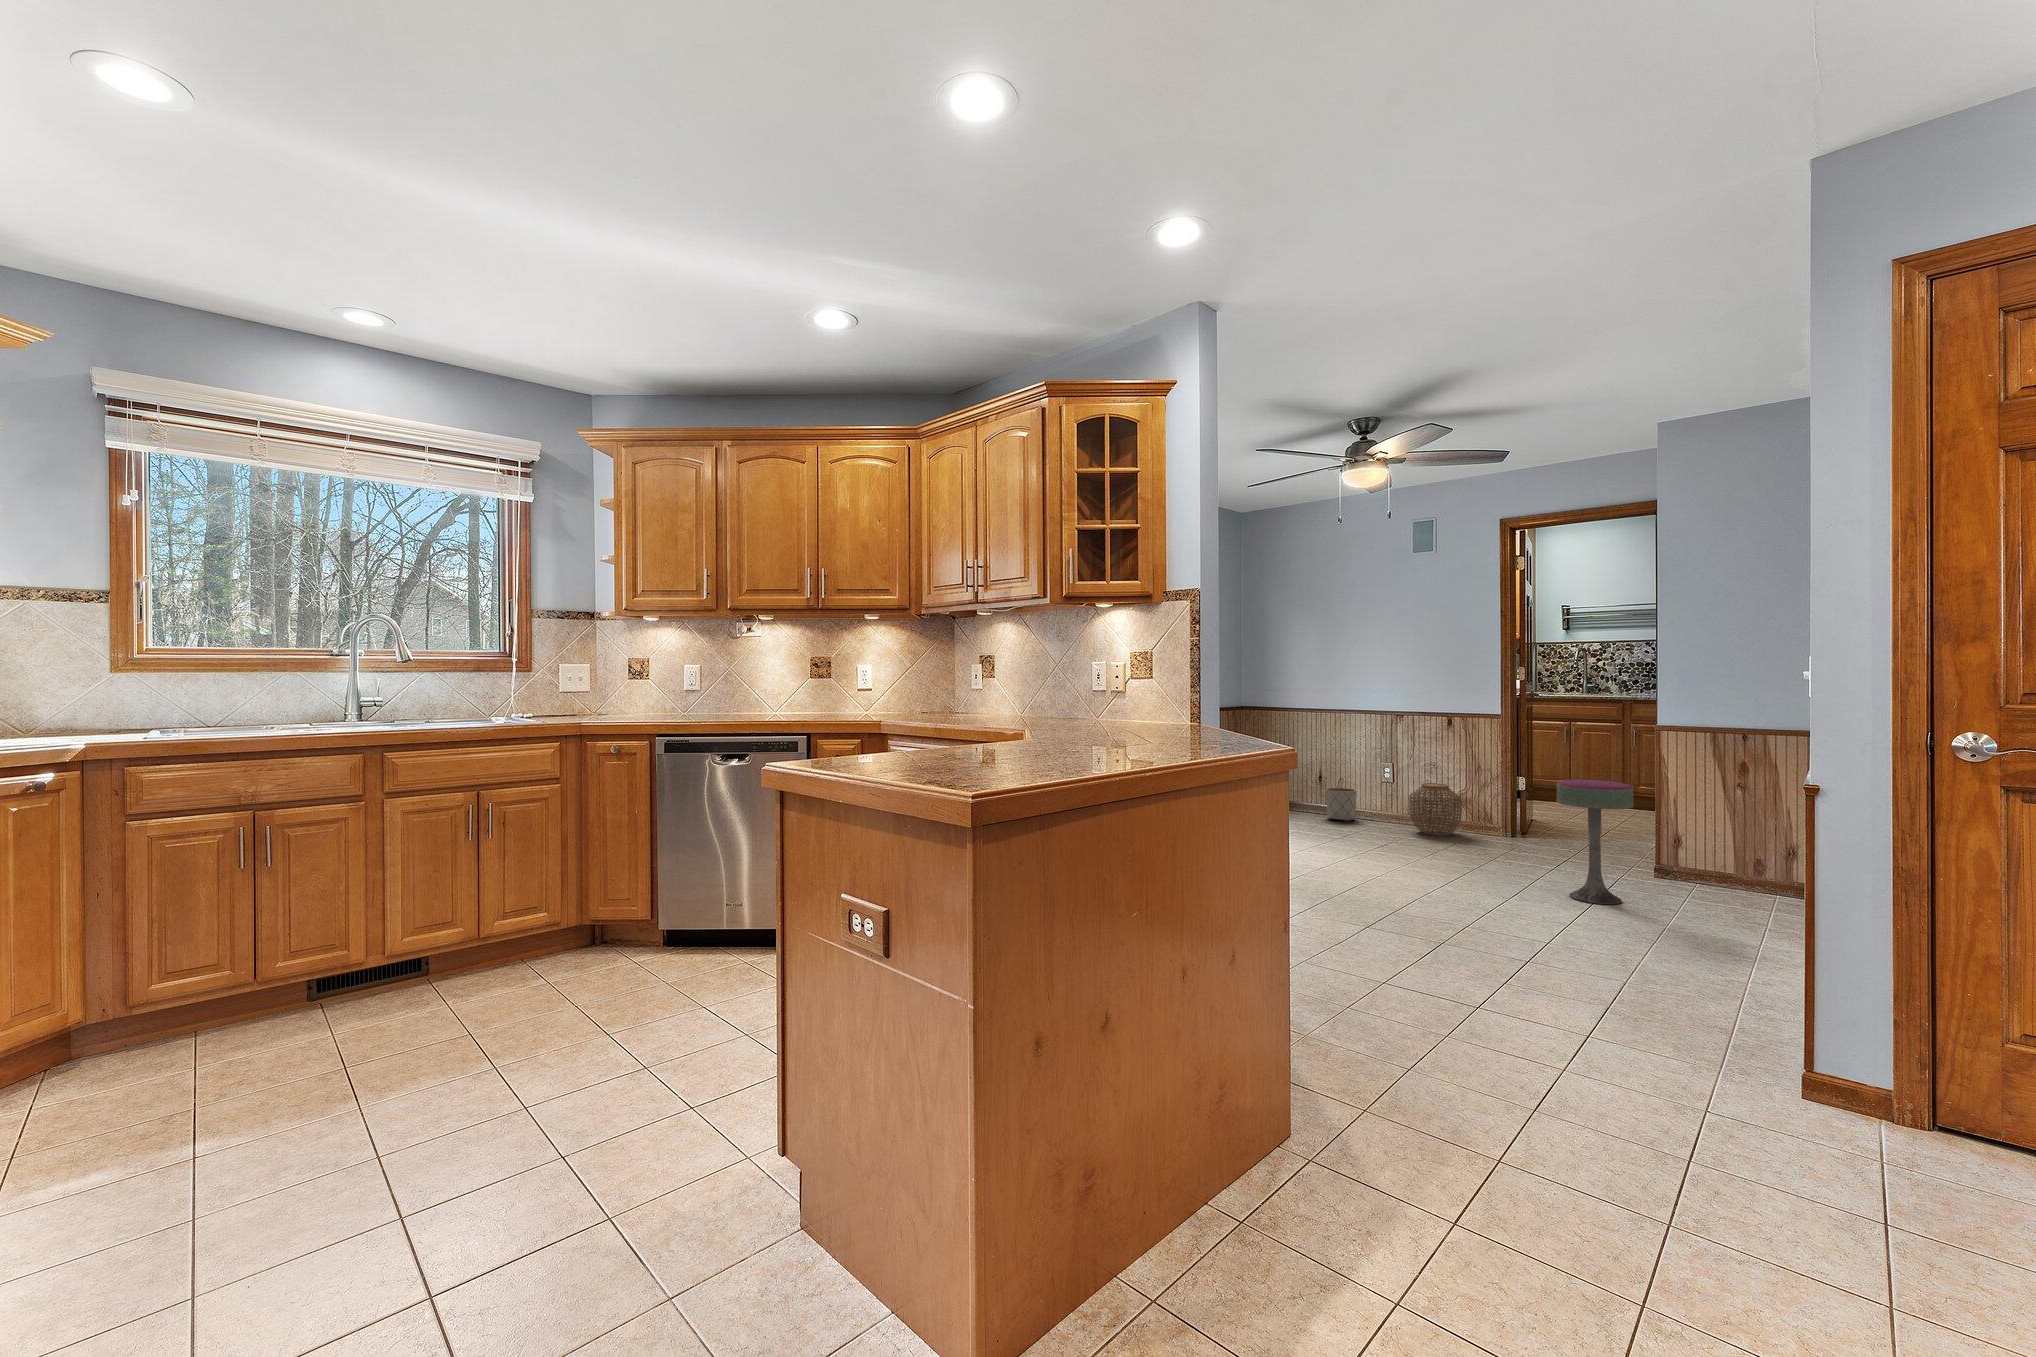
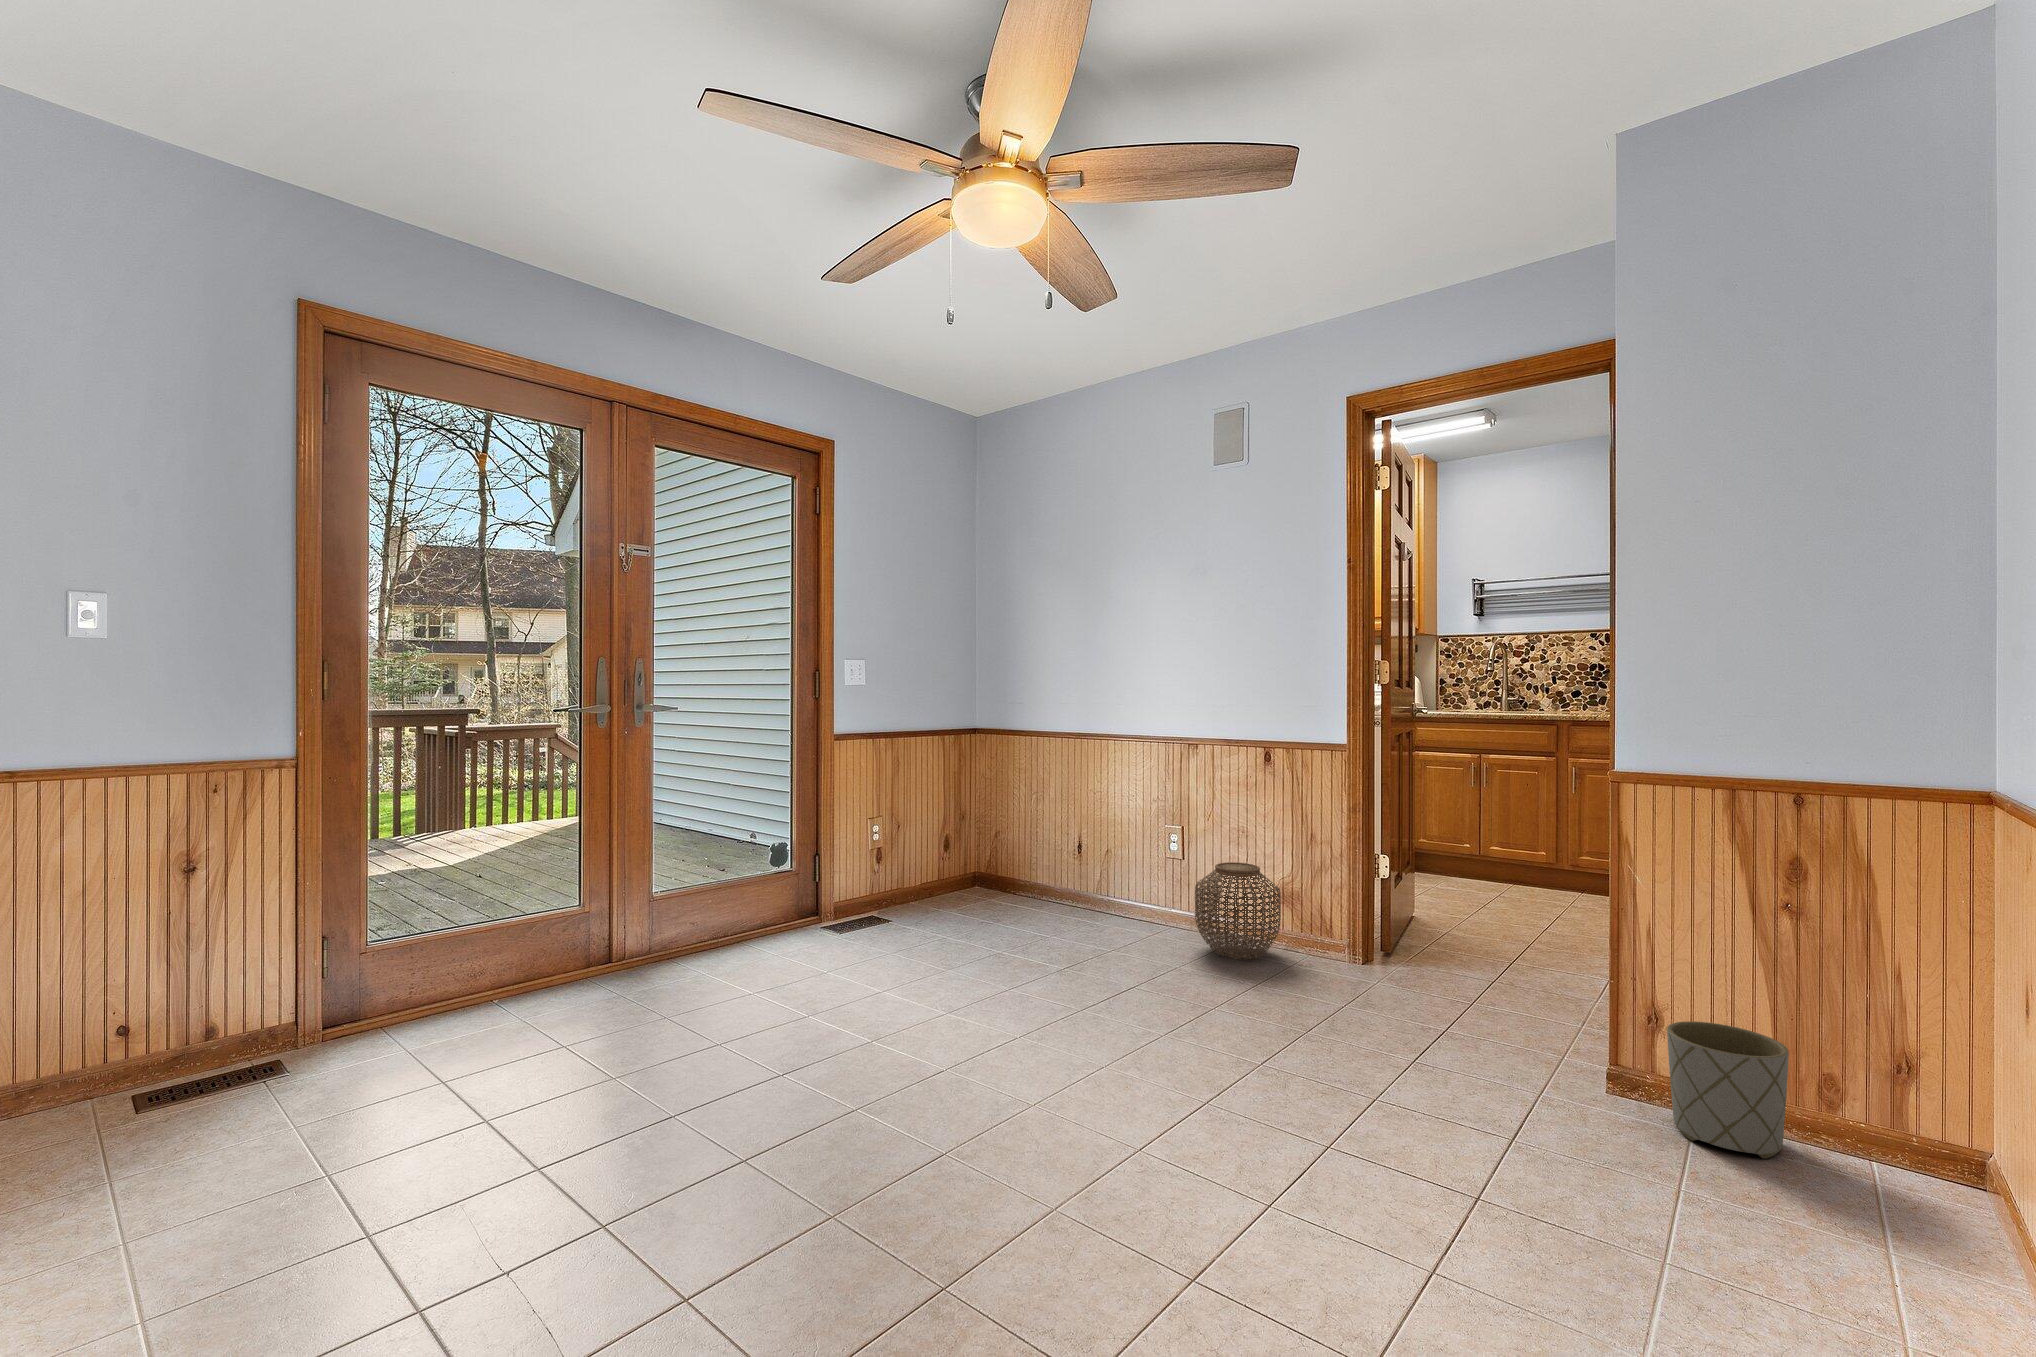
bar stool: present [1556,780,1634,904] -> none [1390,899,1563,1227]
planter: present [1326,788,1357,821] -> present [1667,1021,1789,1159]

